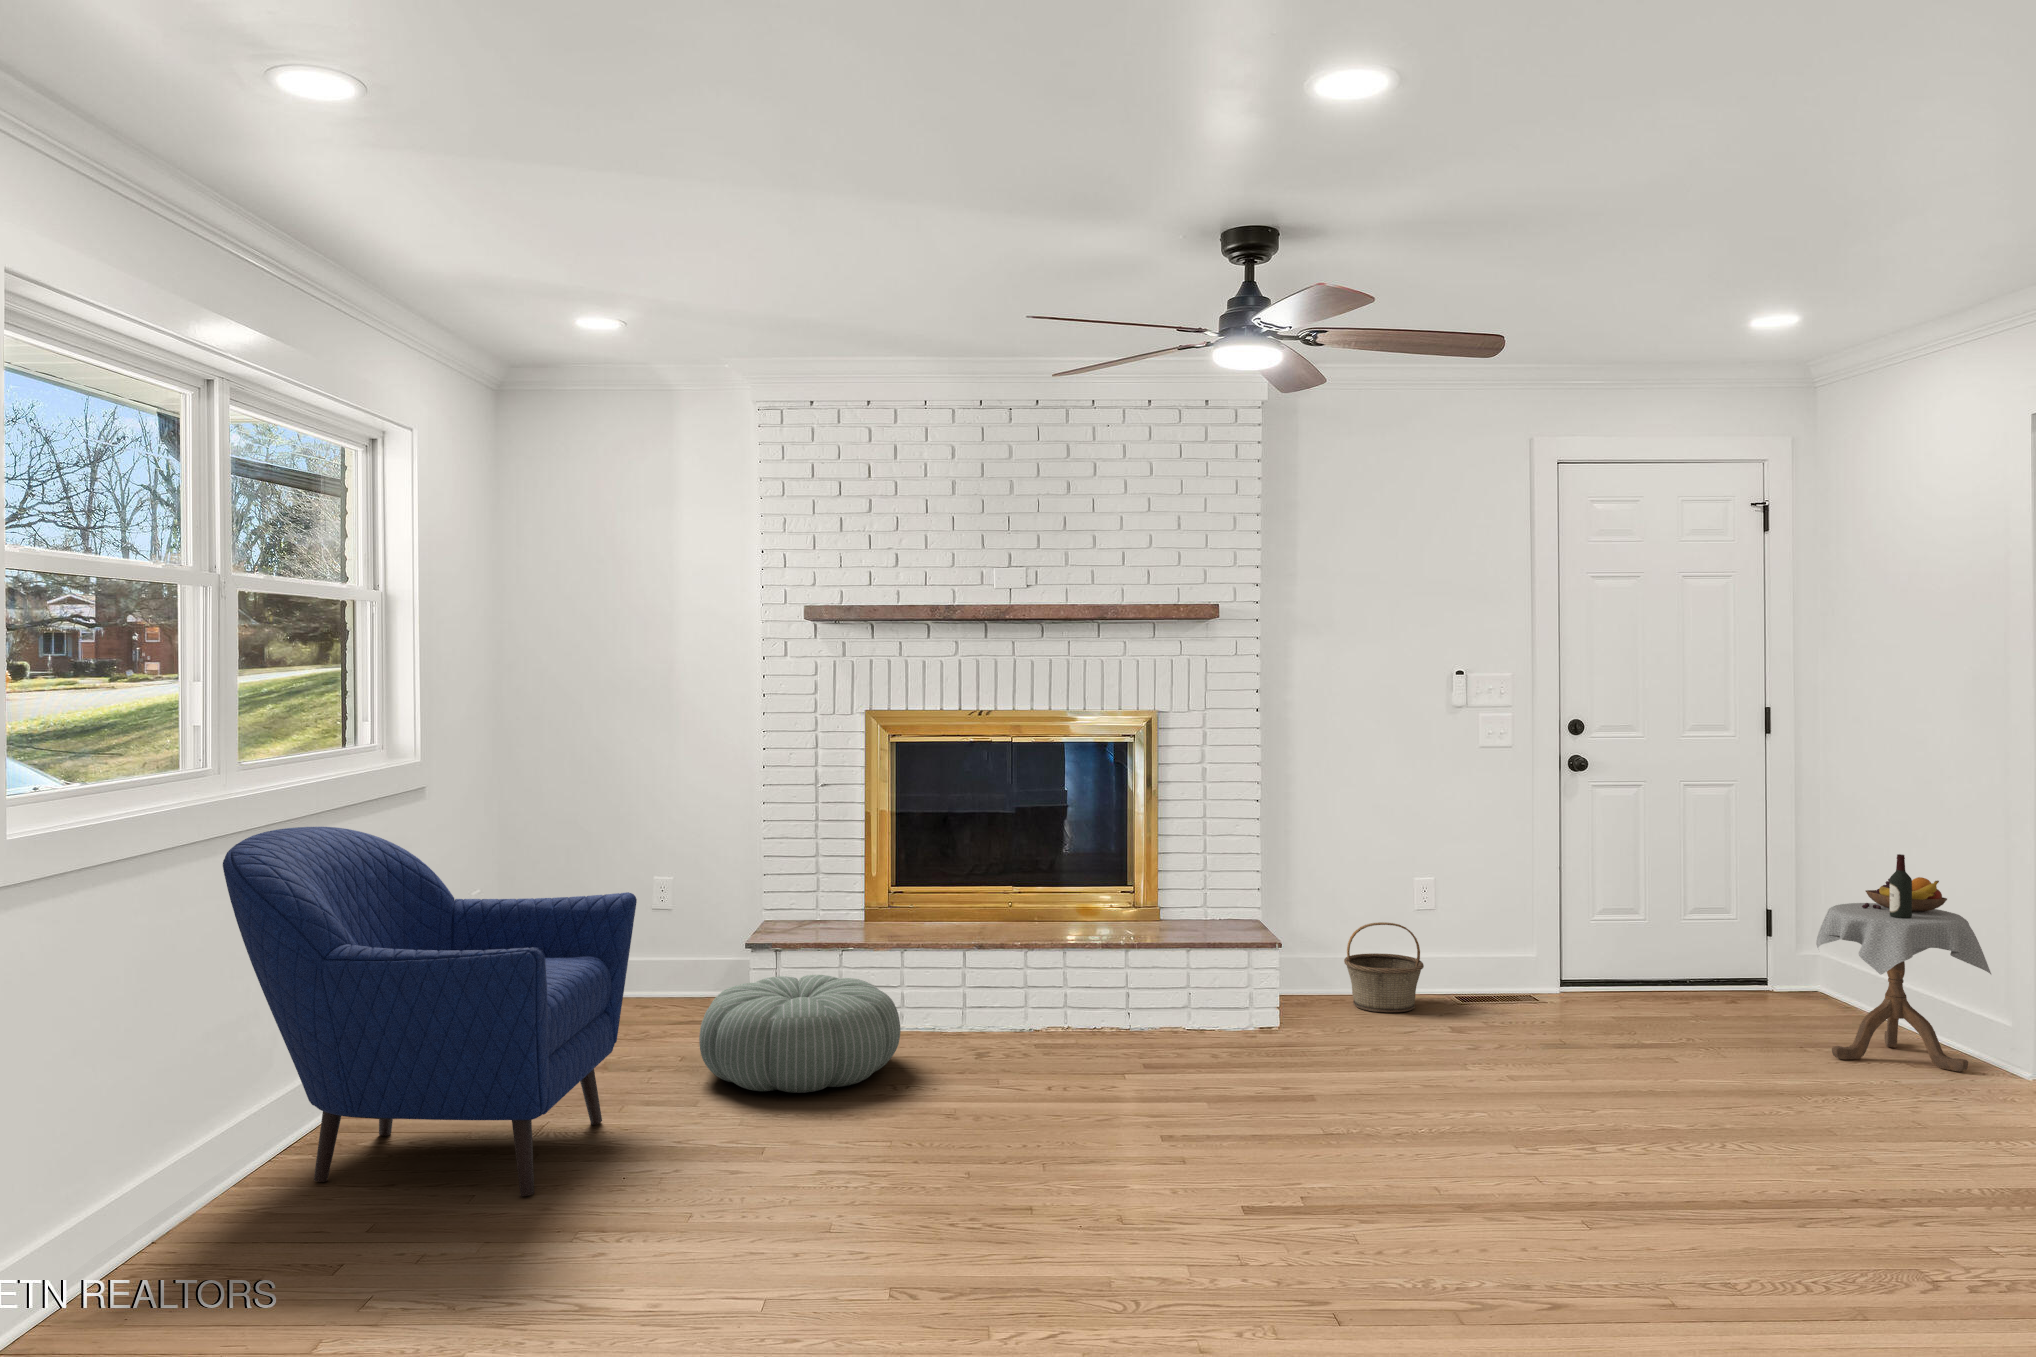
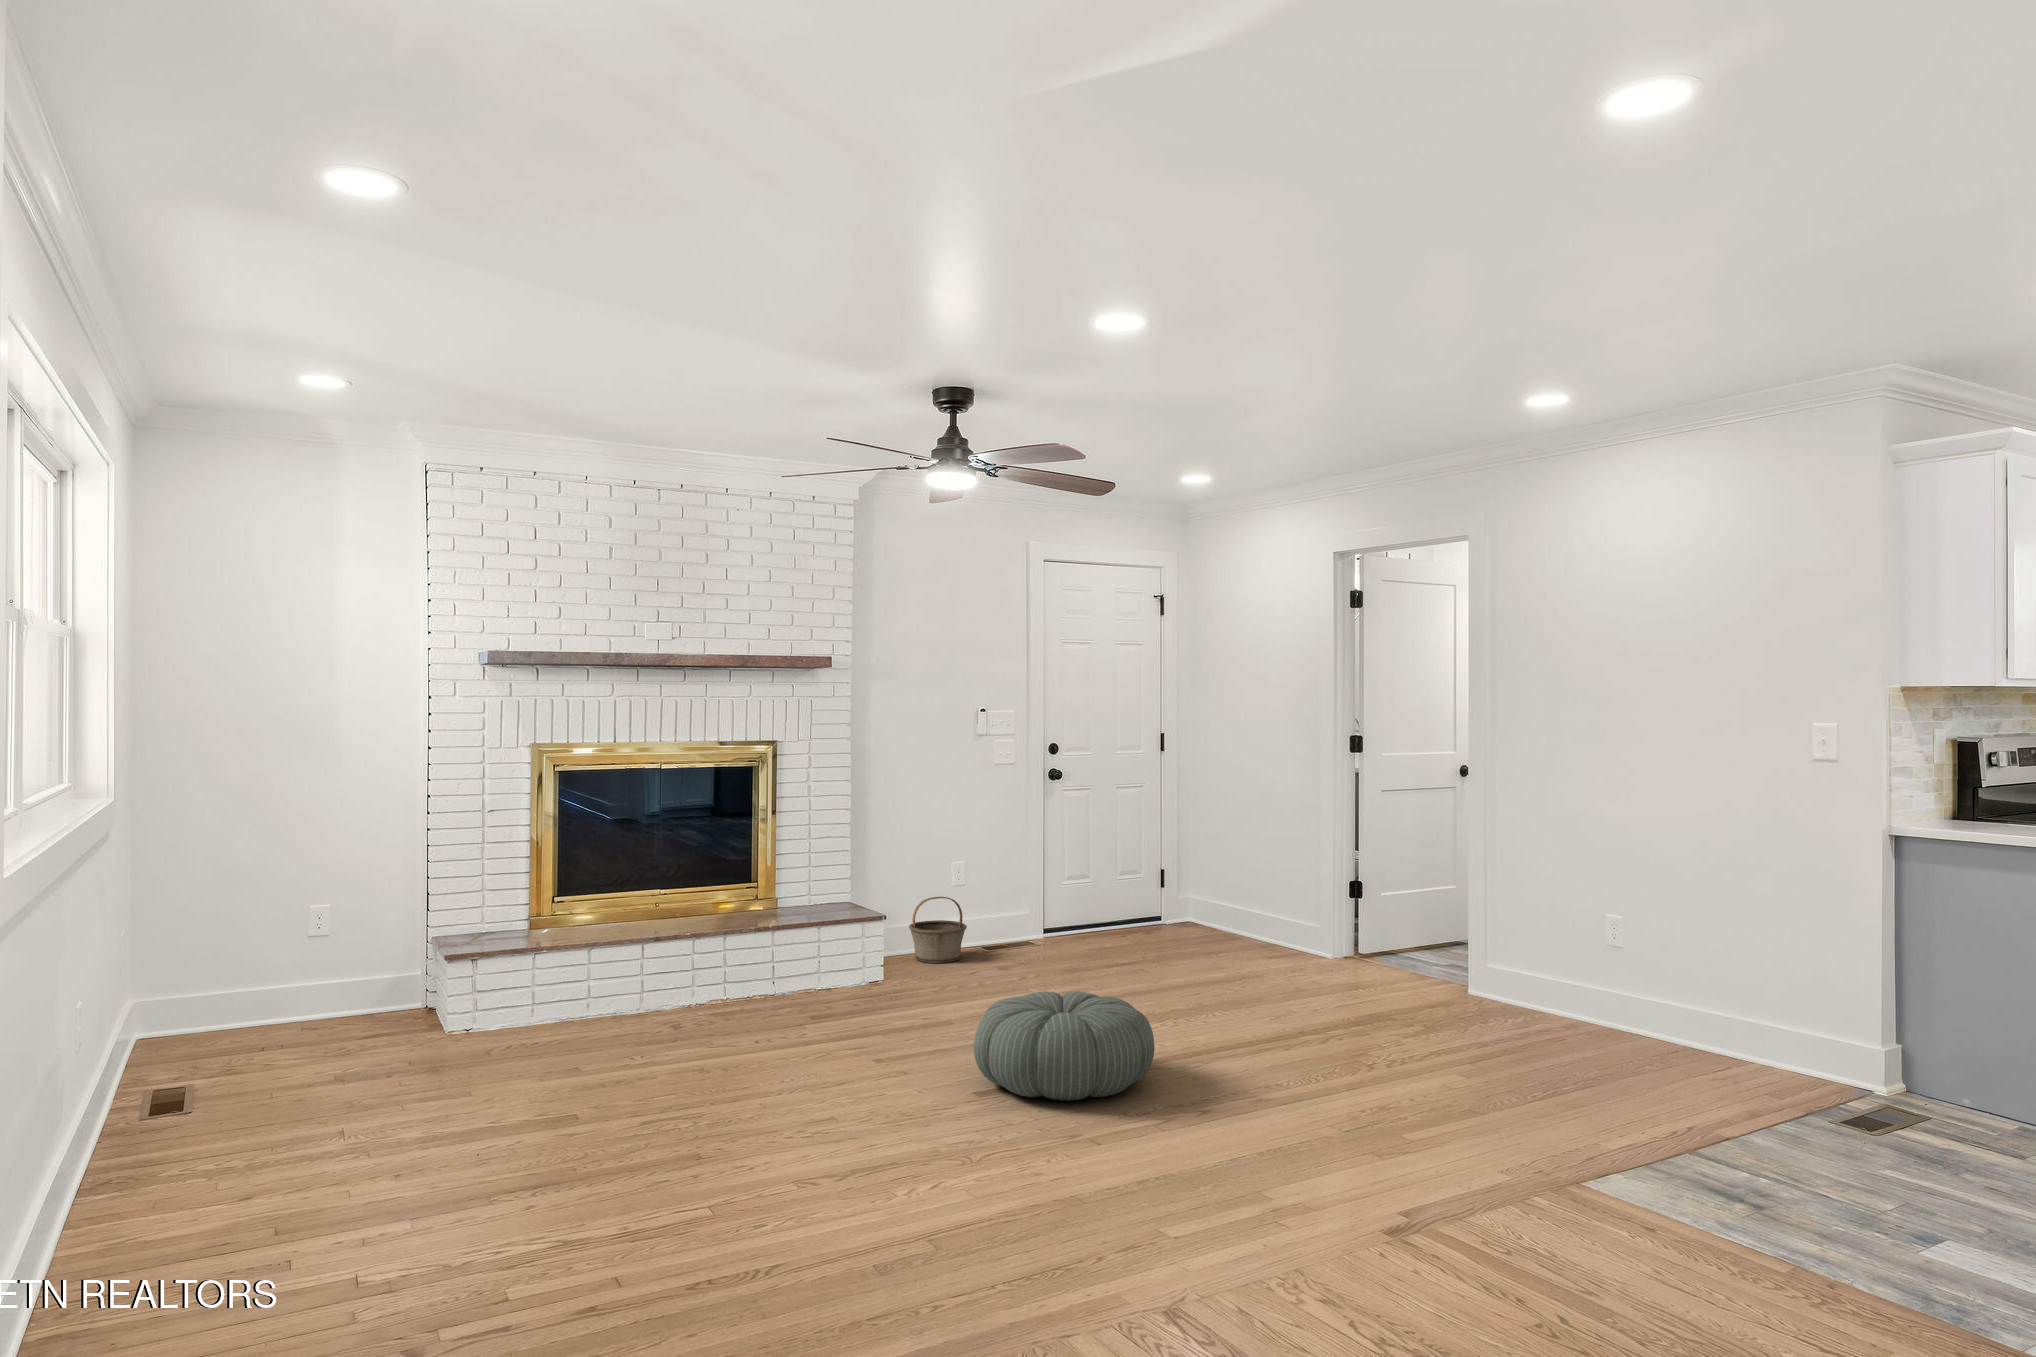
armchair: present [223,827,637,1196] -> none [80,866,451,1196]
side table: present [1816,854,1991,1072] -> none [1211,827,1308,960]
pouf: present [699,975,900,1093] -> present [974,991,1155,1101]

